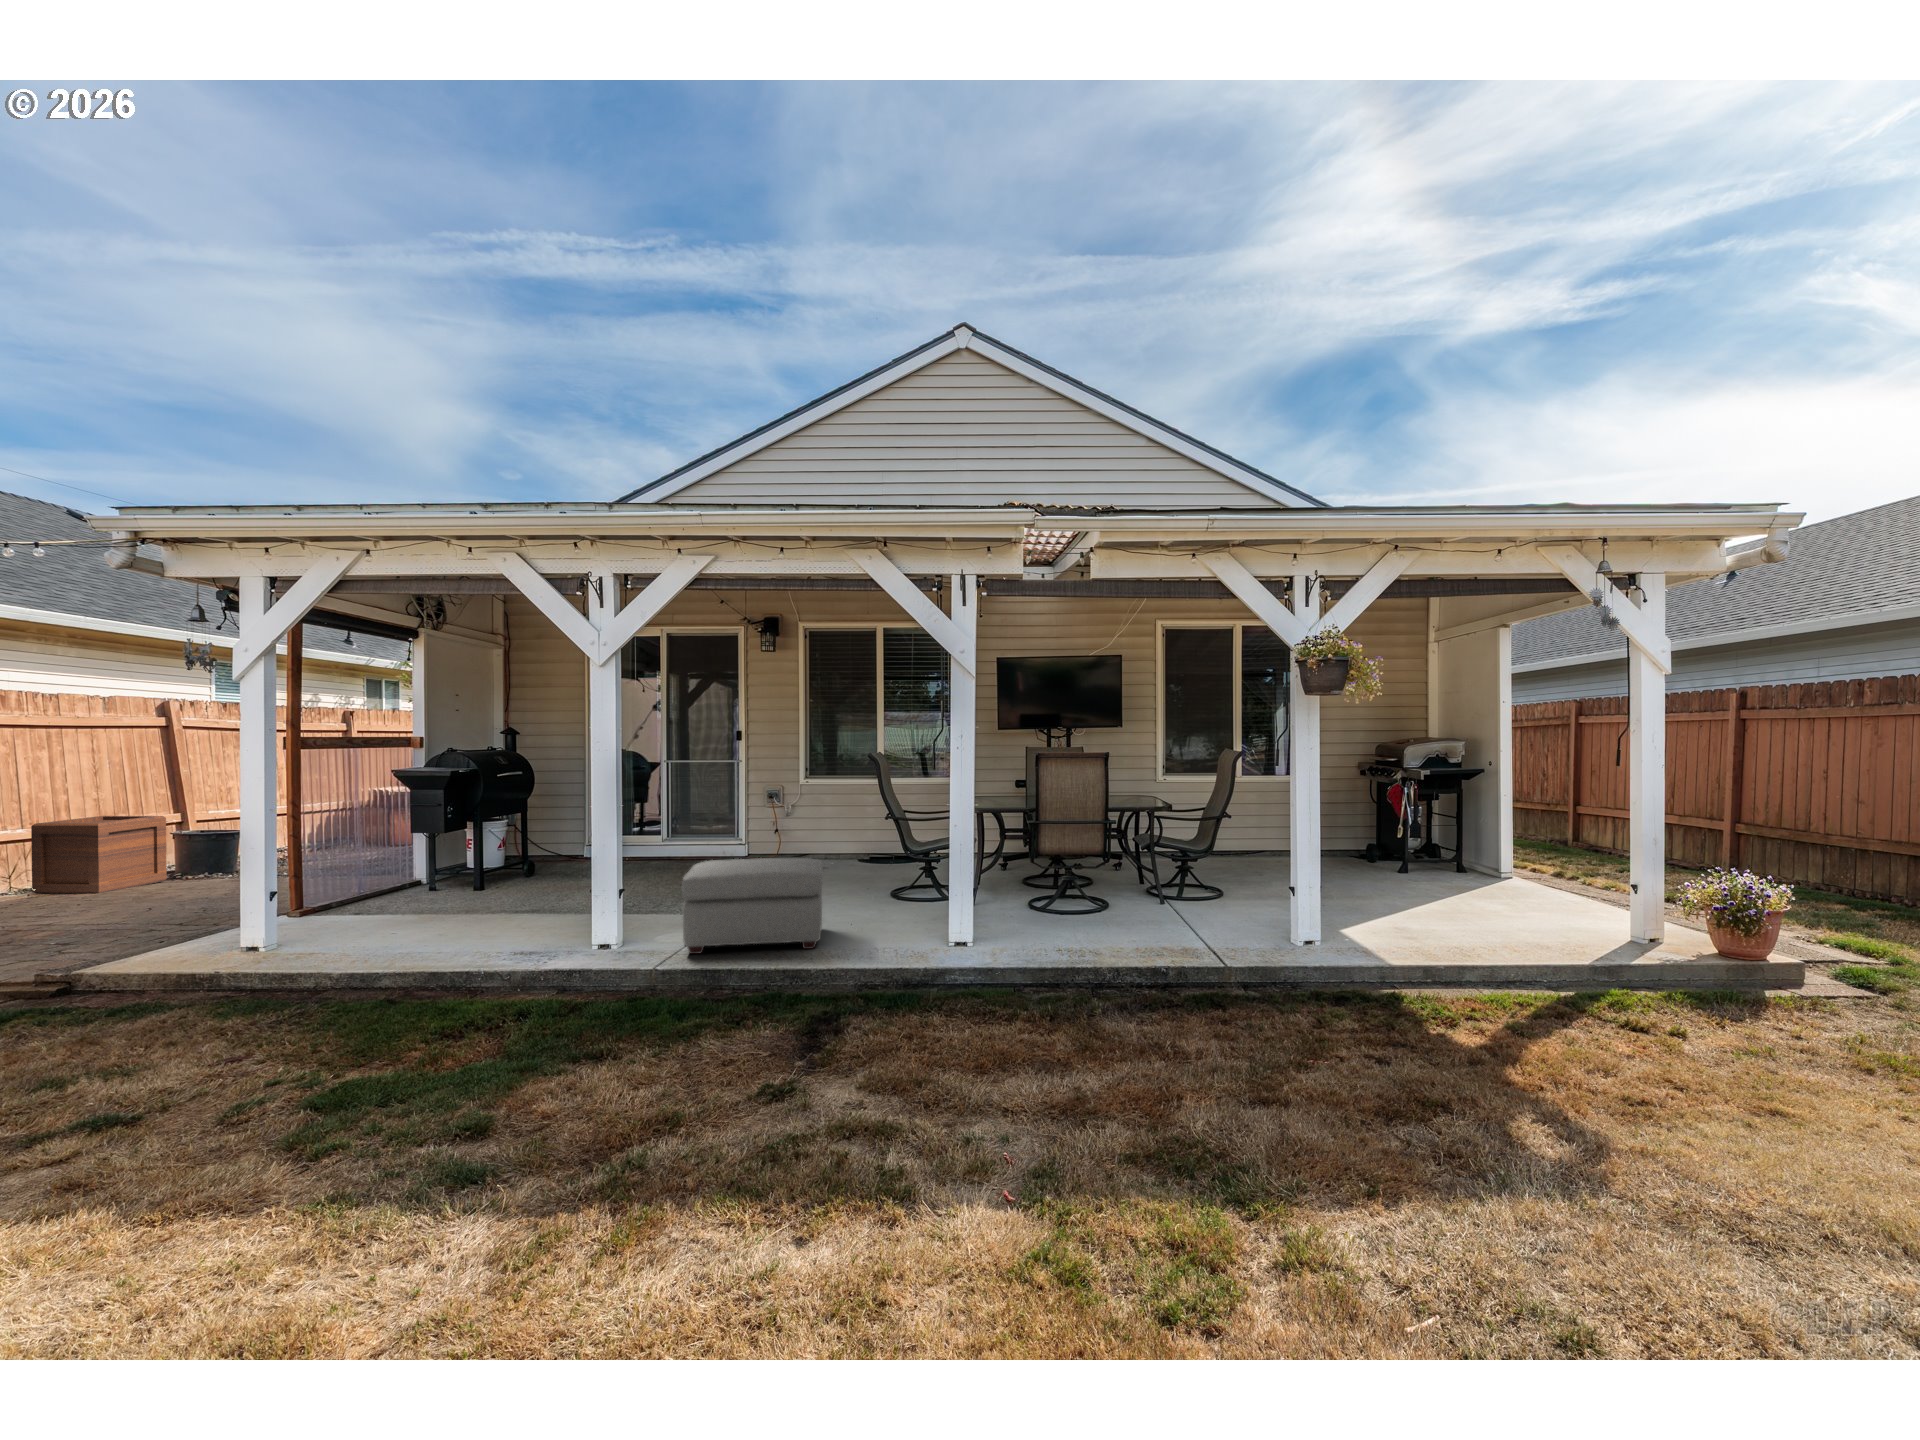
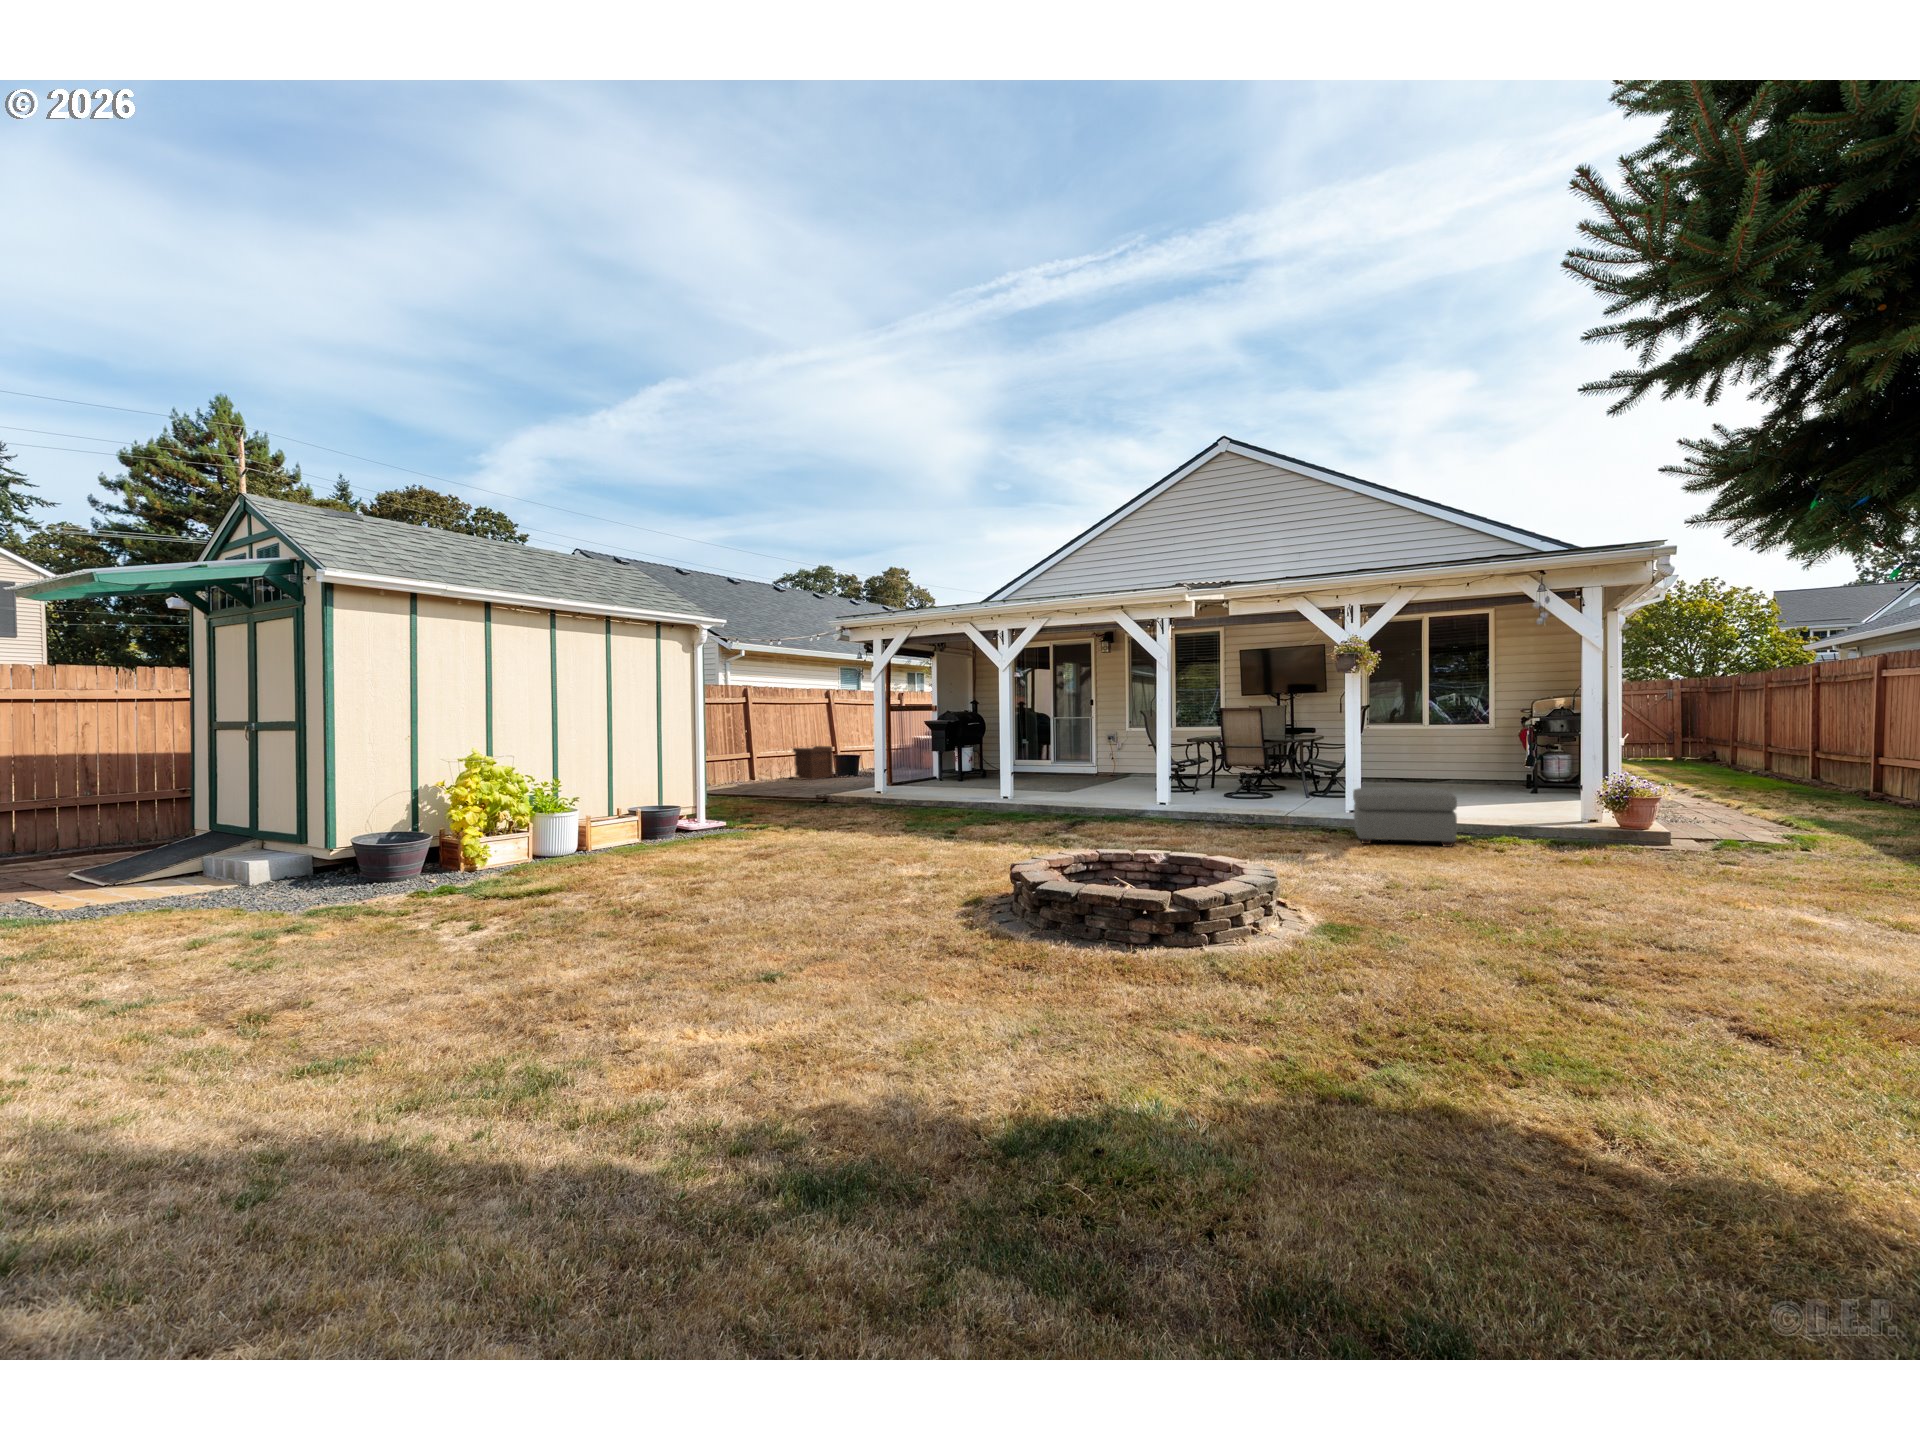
ottoman: present [682,858,823,954] -> present [1353,787,1457,847]

